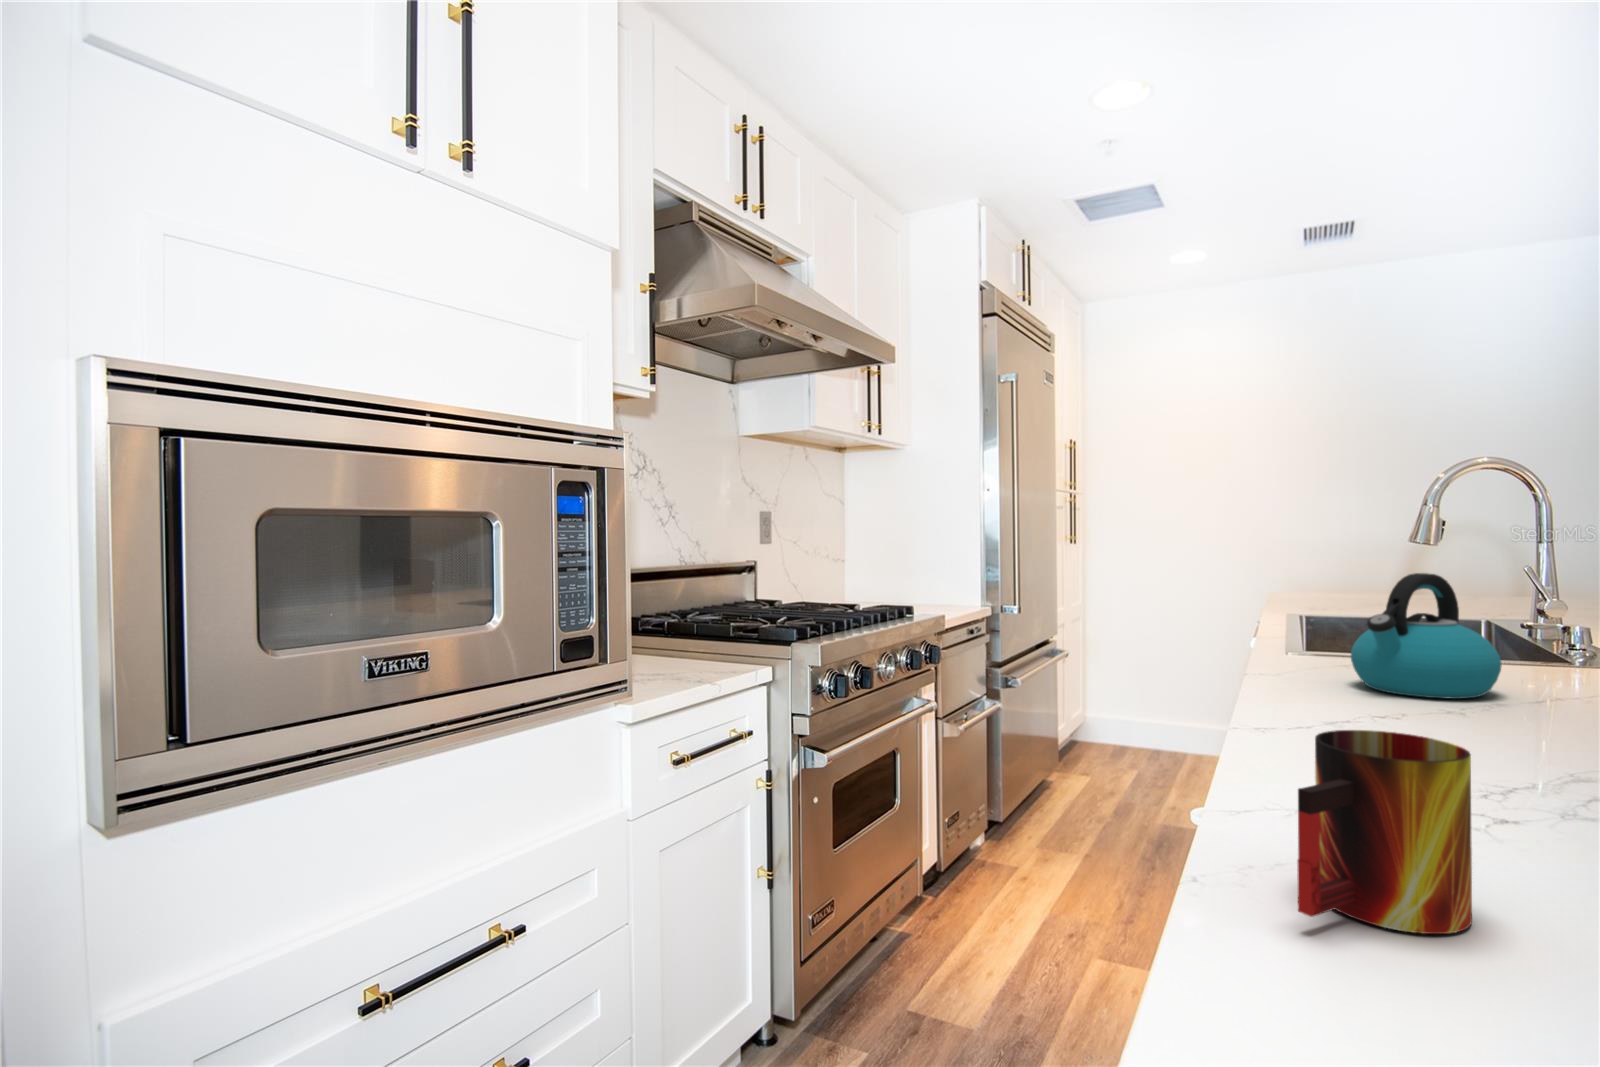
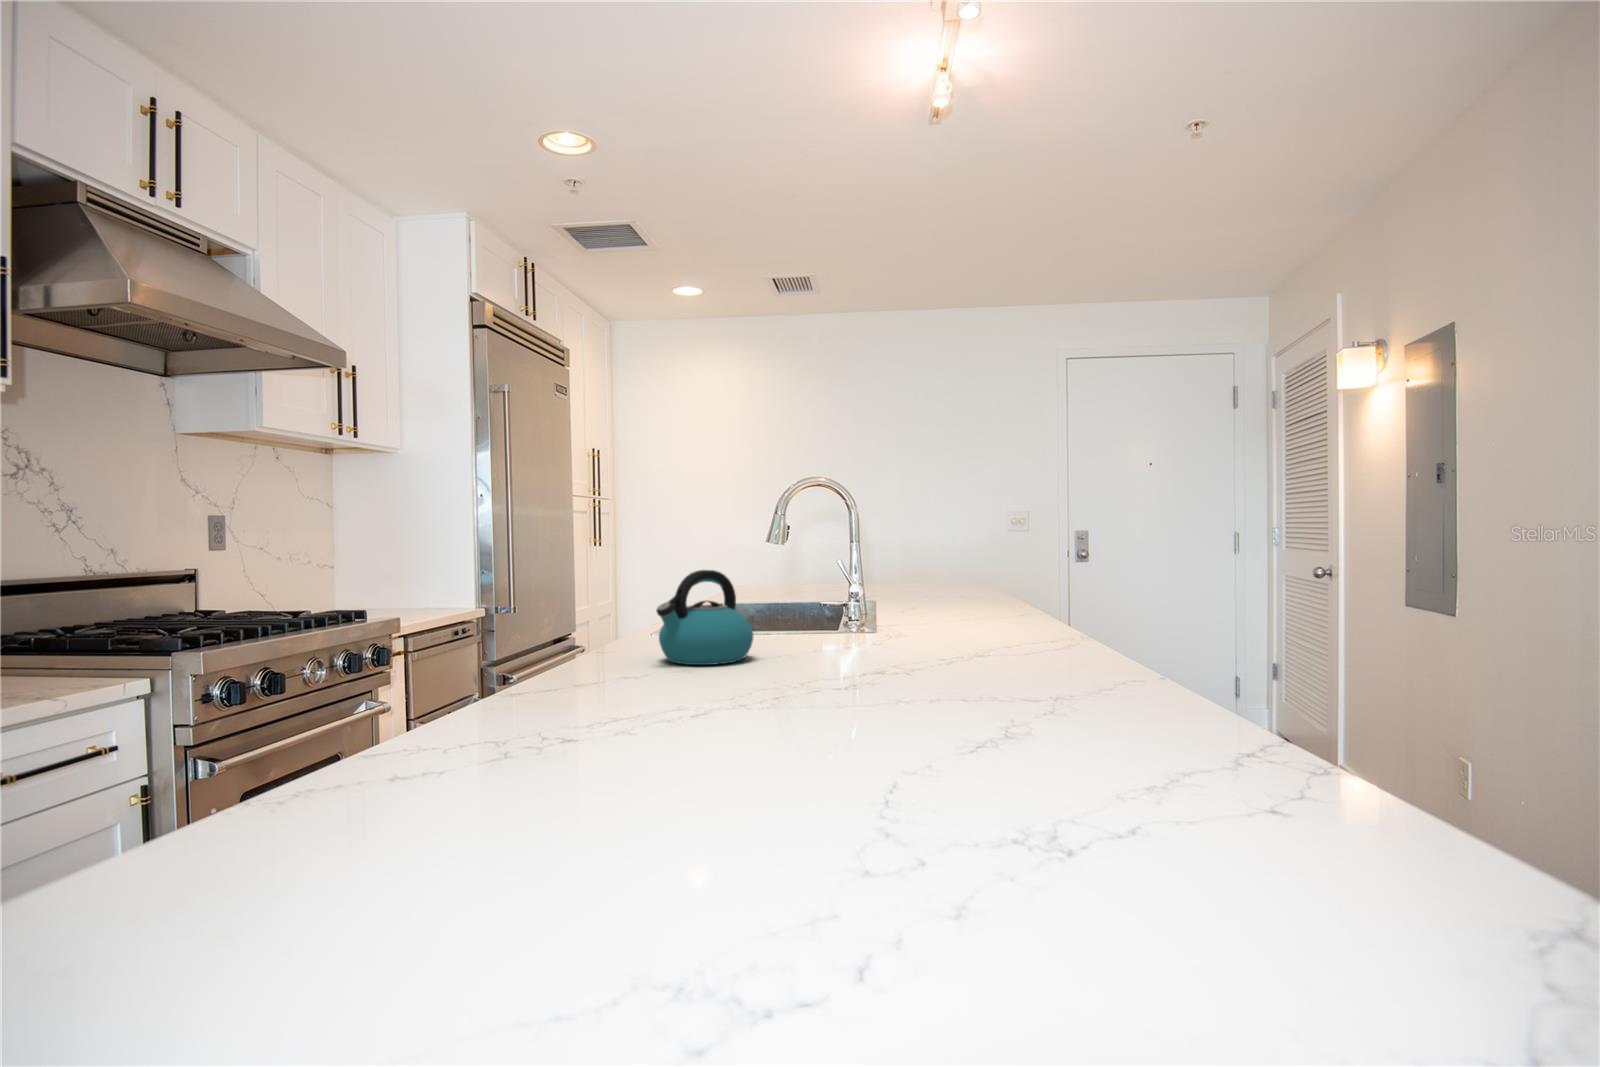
mug: present [1298,730,1472,934] -> none [290,680,436,809]

